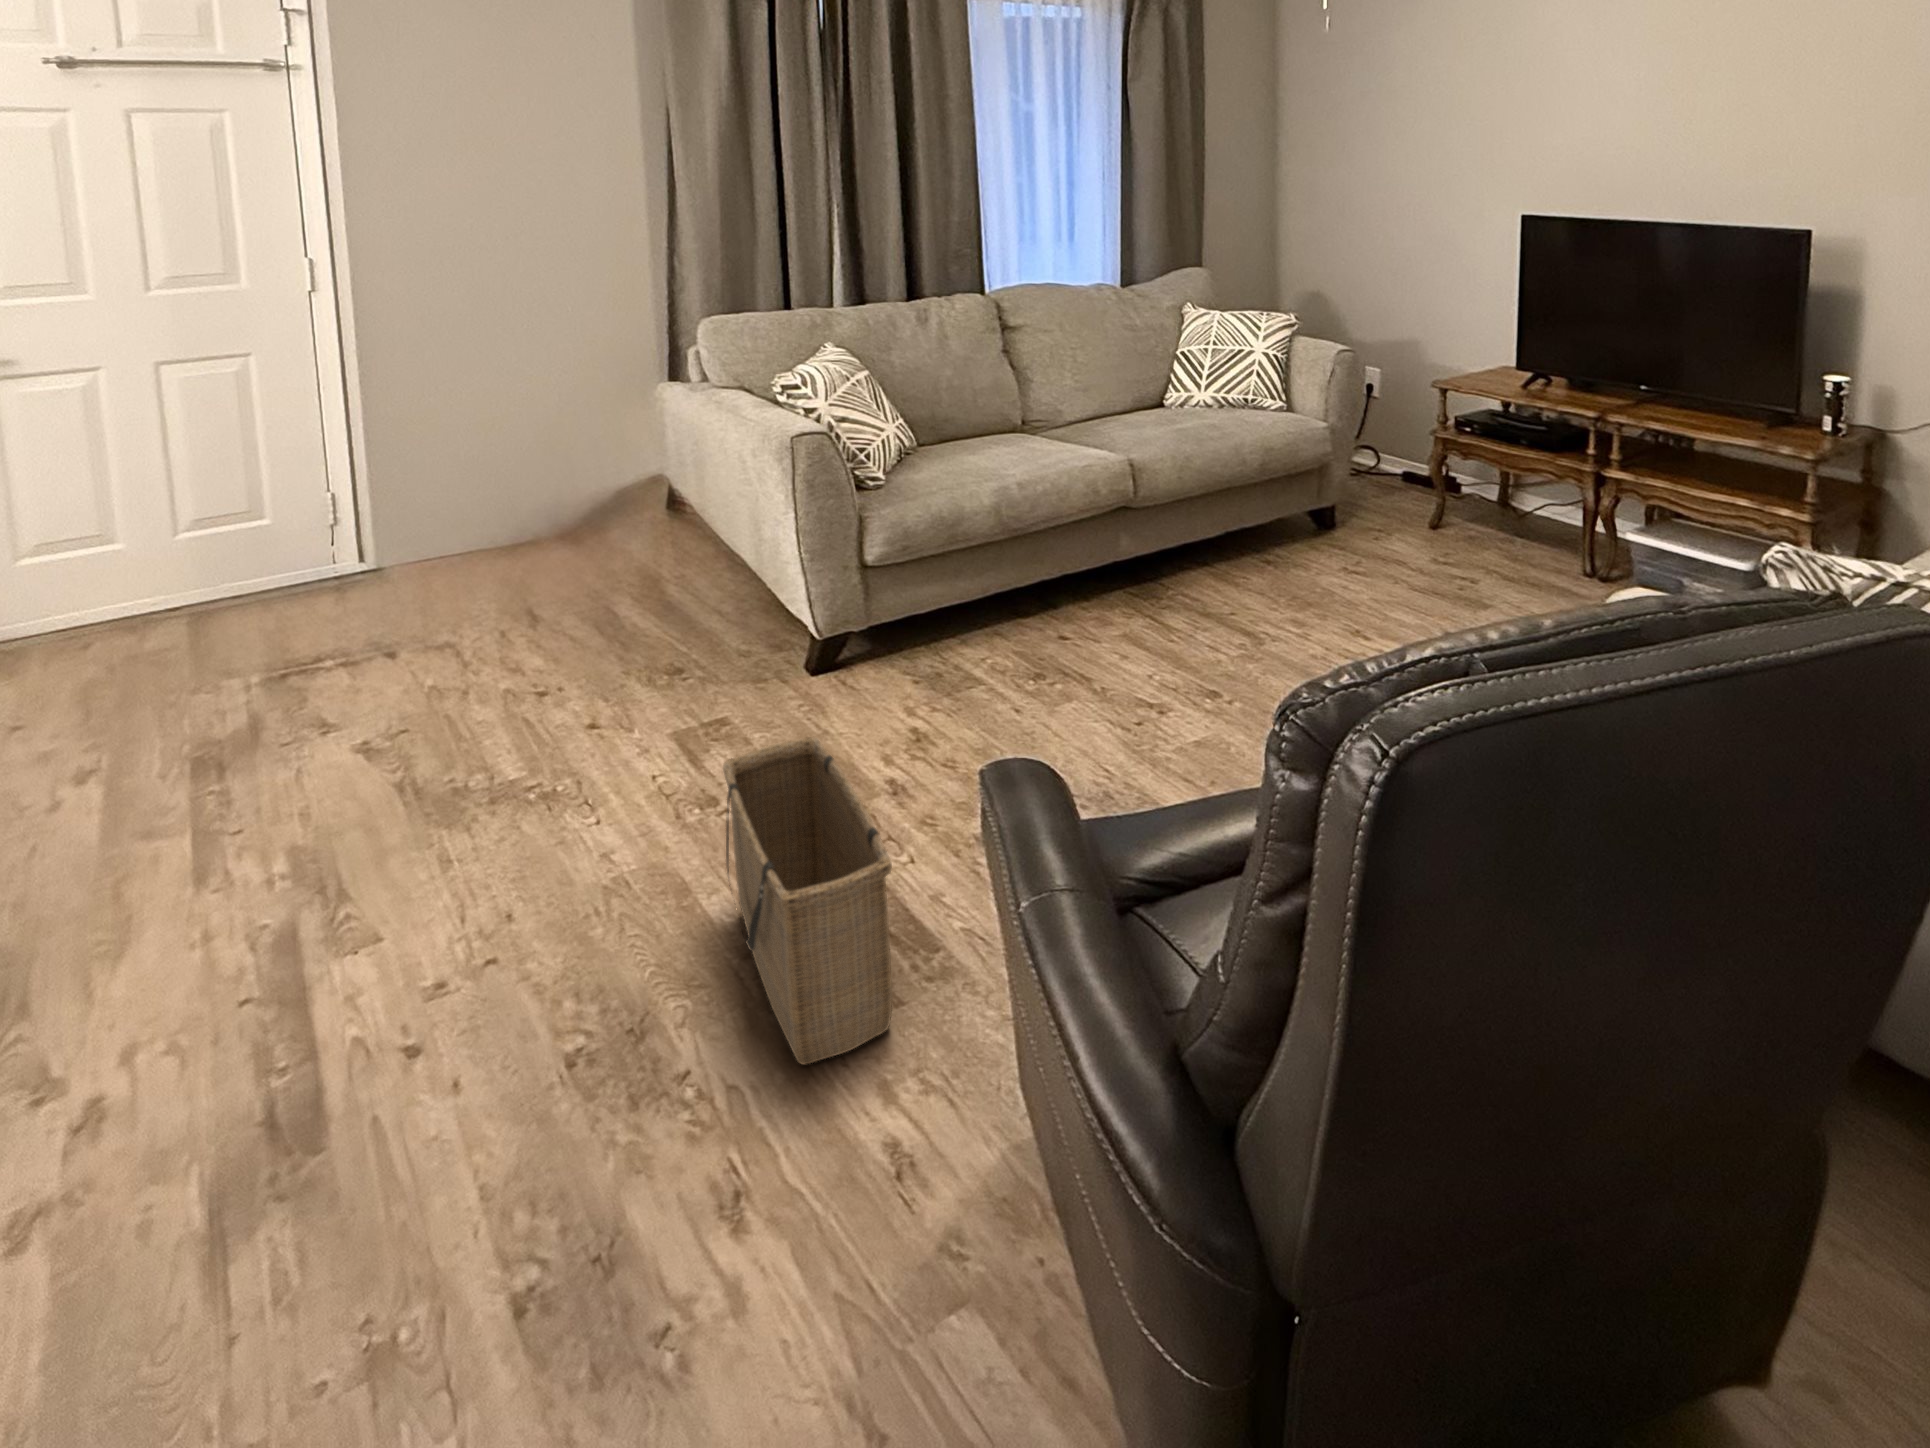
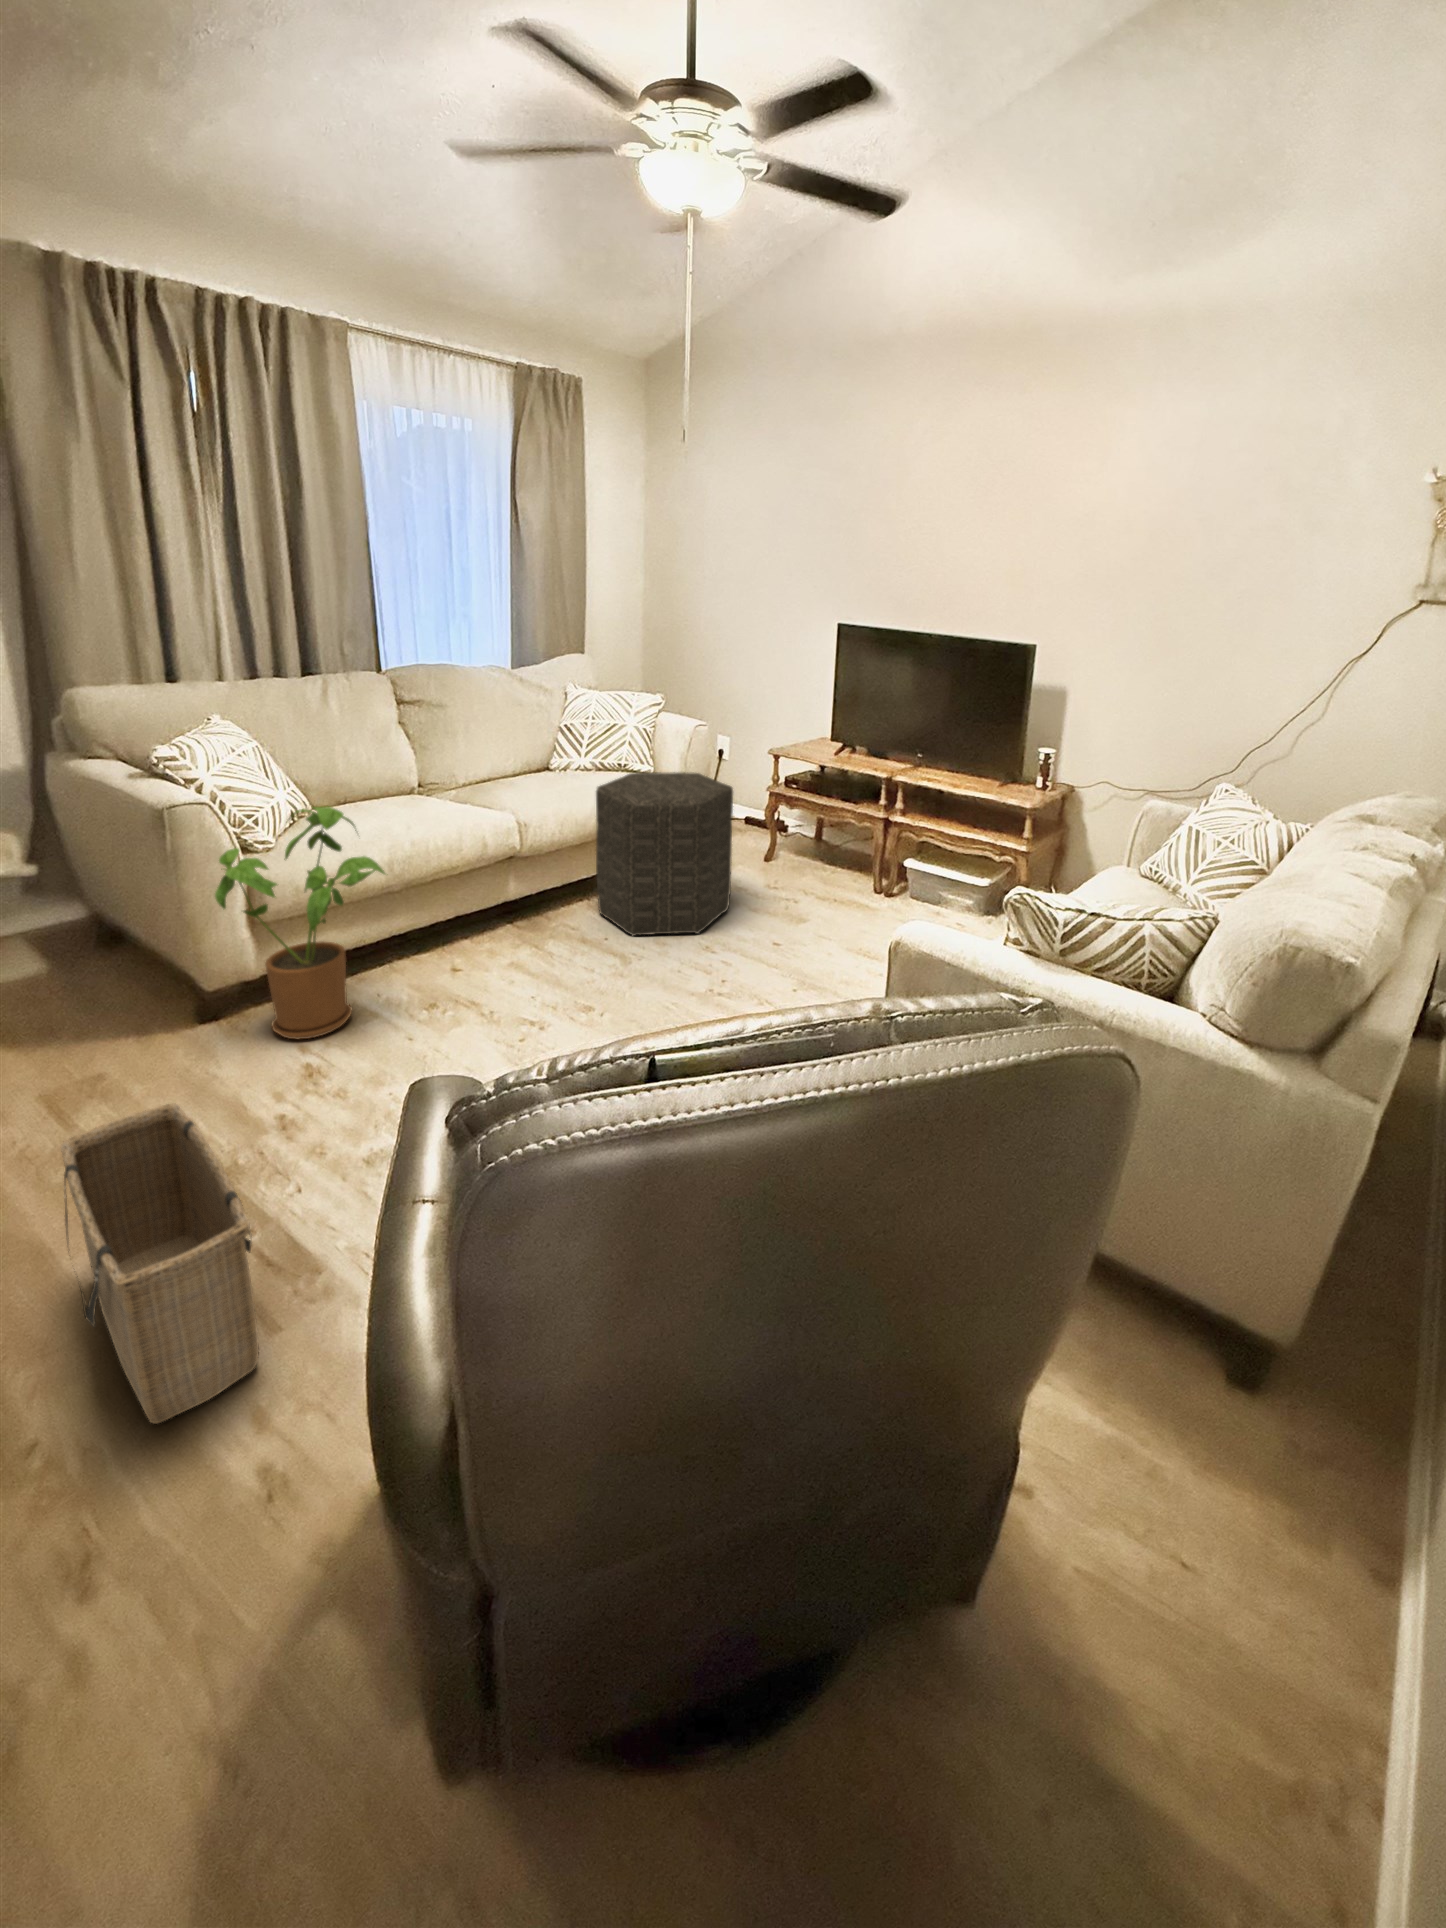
ottoman: none [1217,409,1385,615] -> present [596,772,733,936]
house plant: none [837,440,1000,699] -> present [215,806,385,1039]

